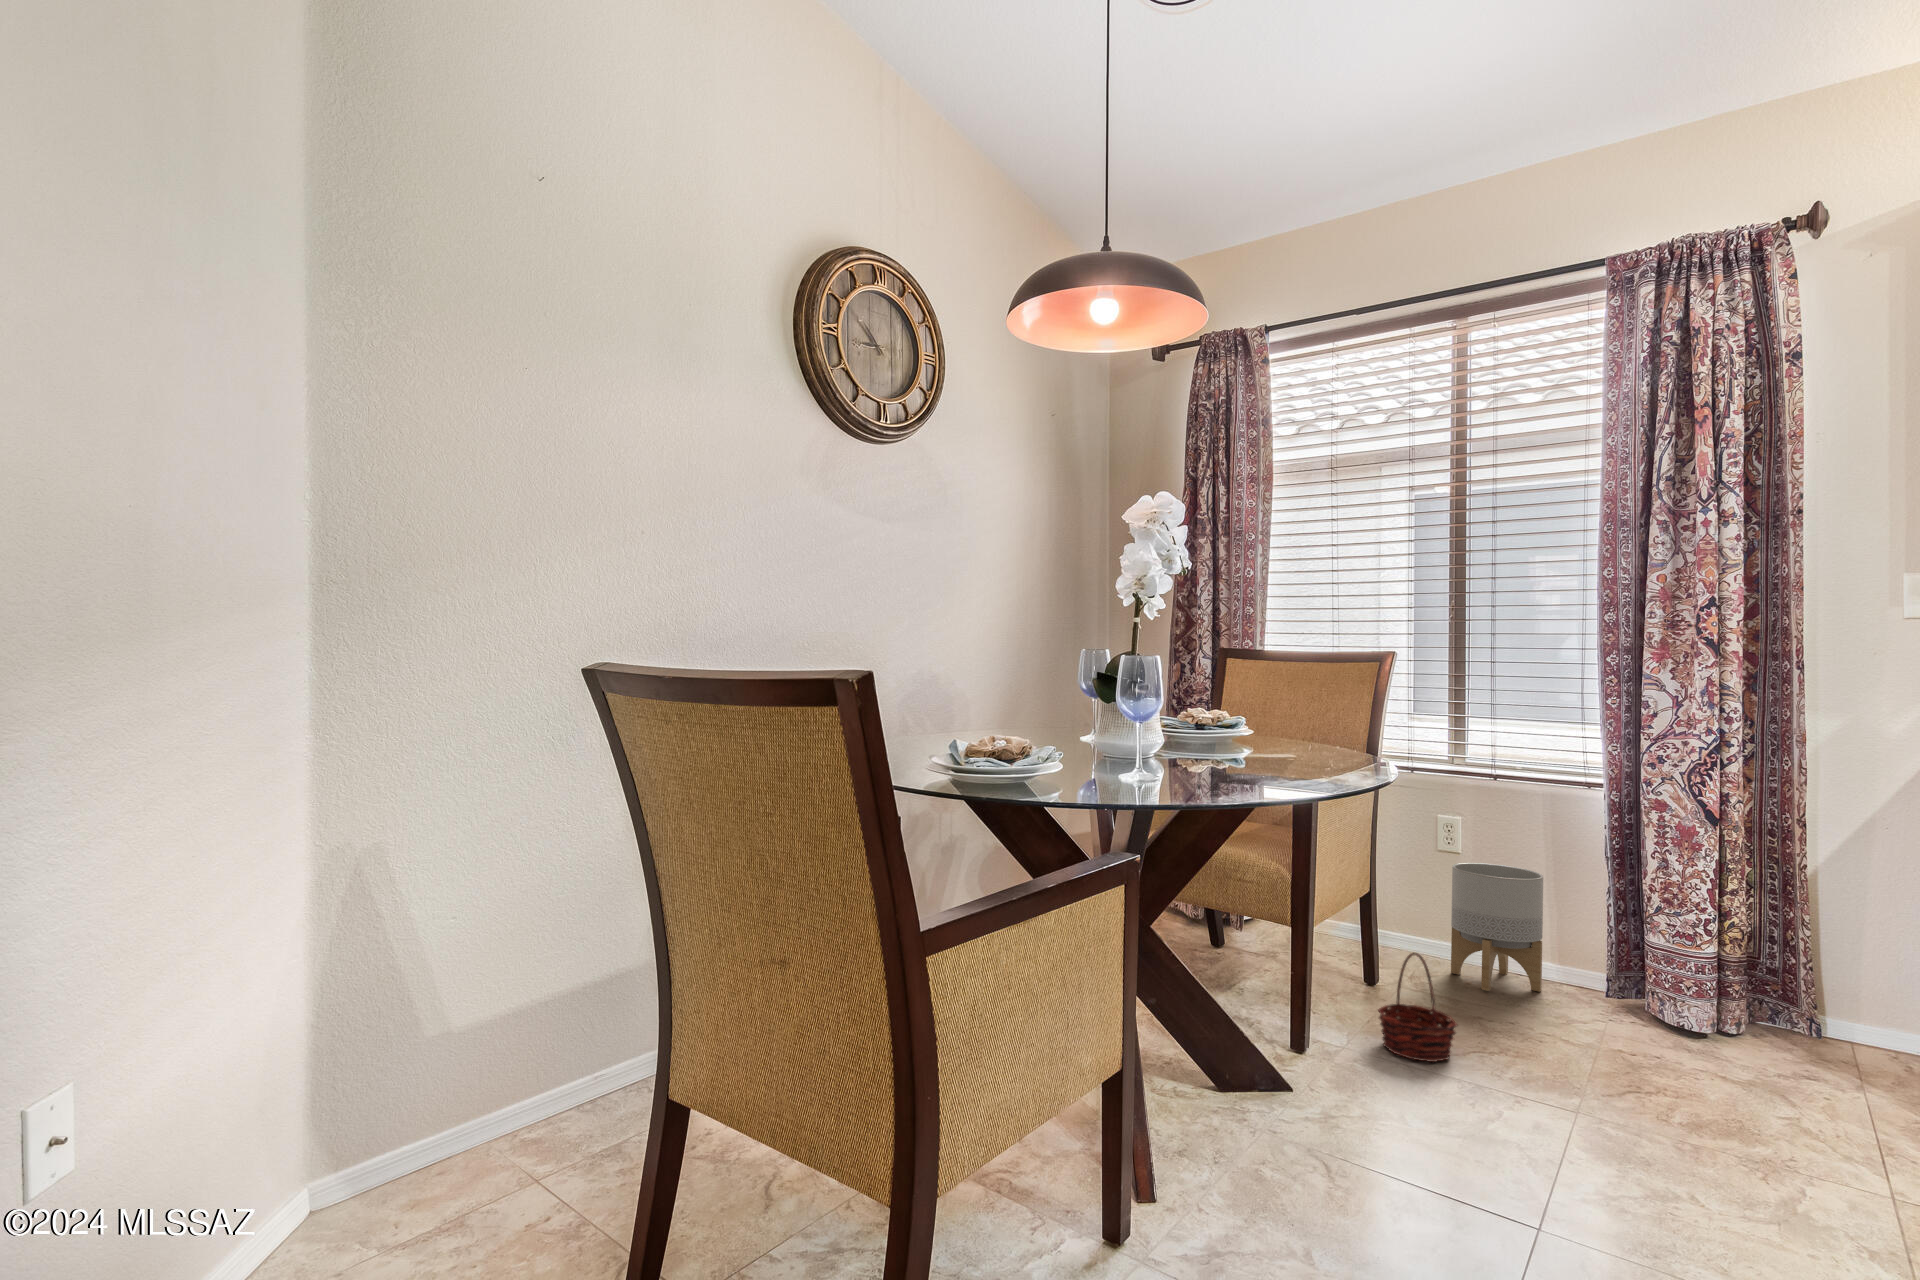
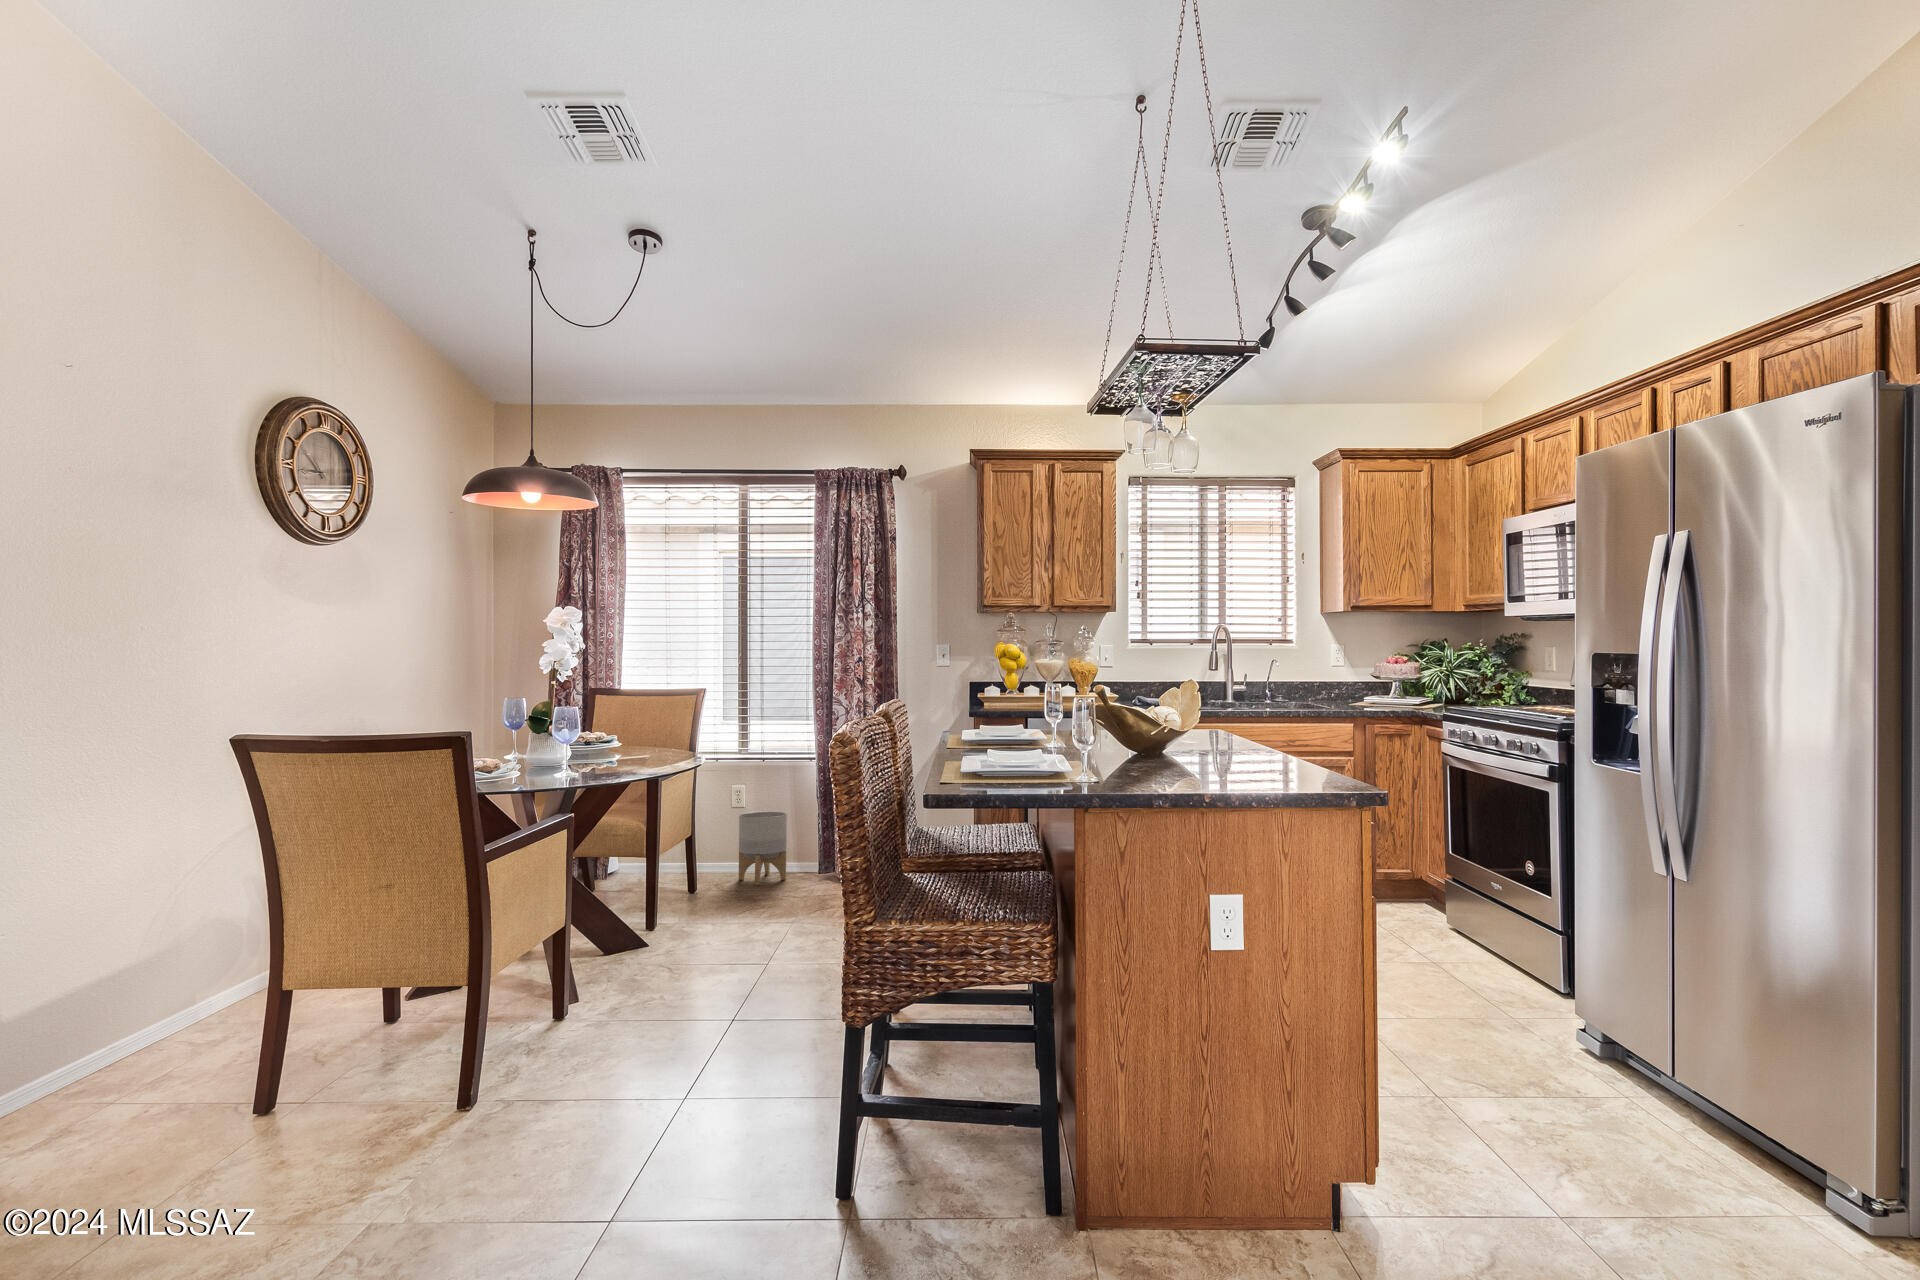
basket: present [1378,953,1457,1062] -> none [697,865,741,925]

